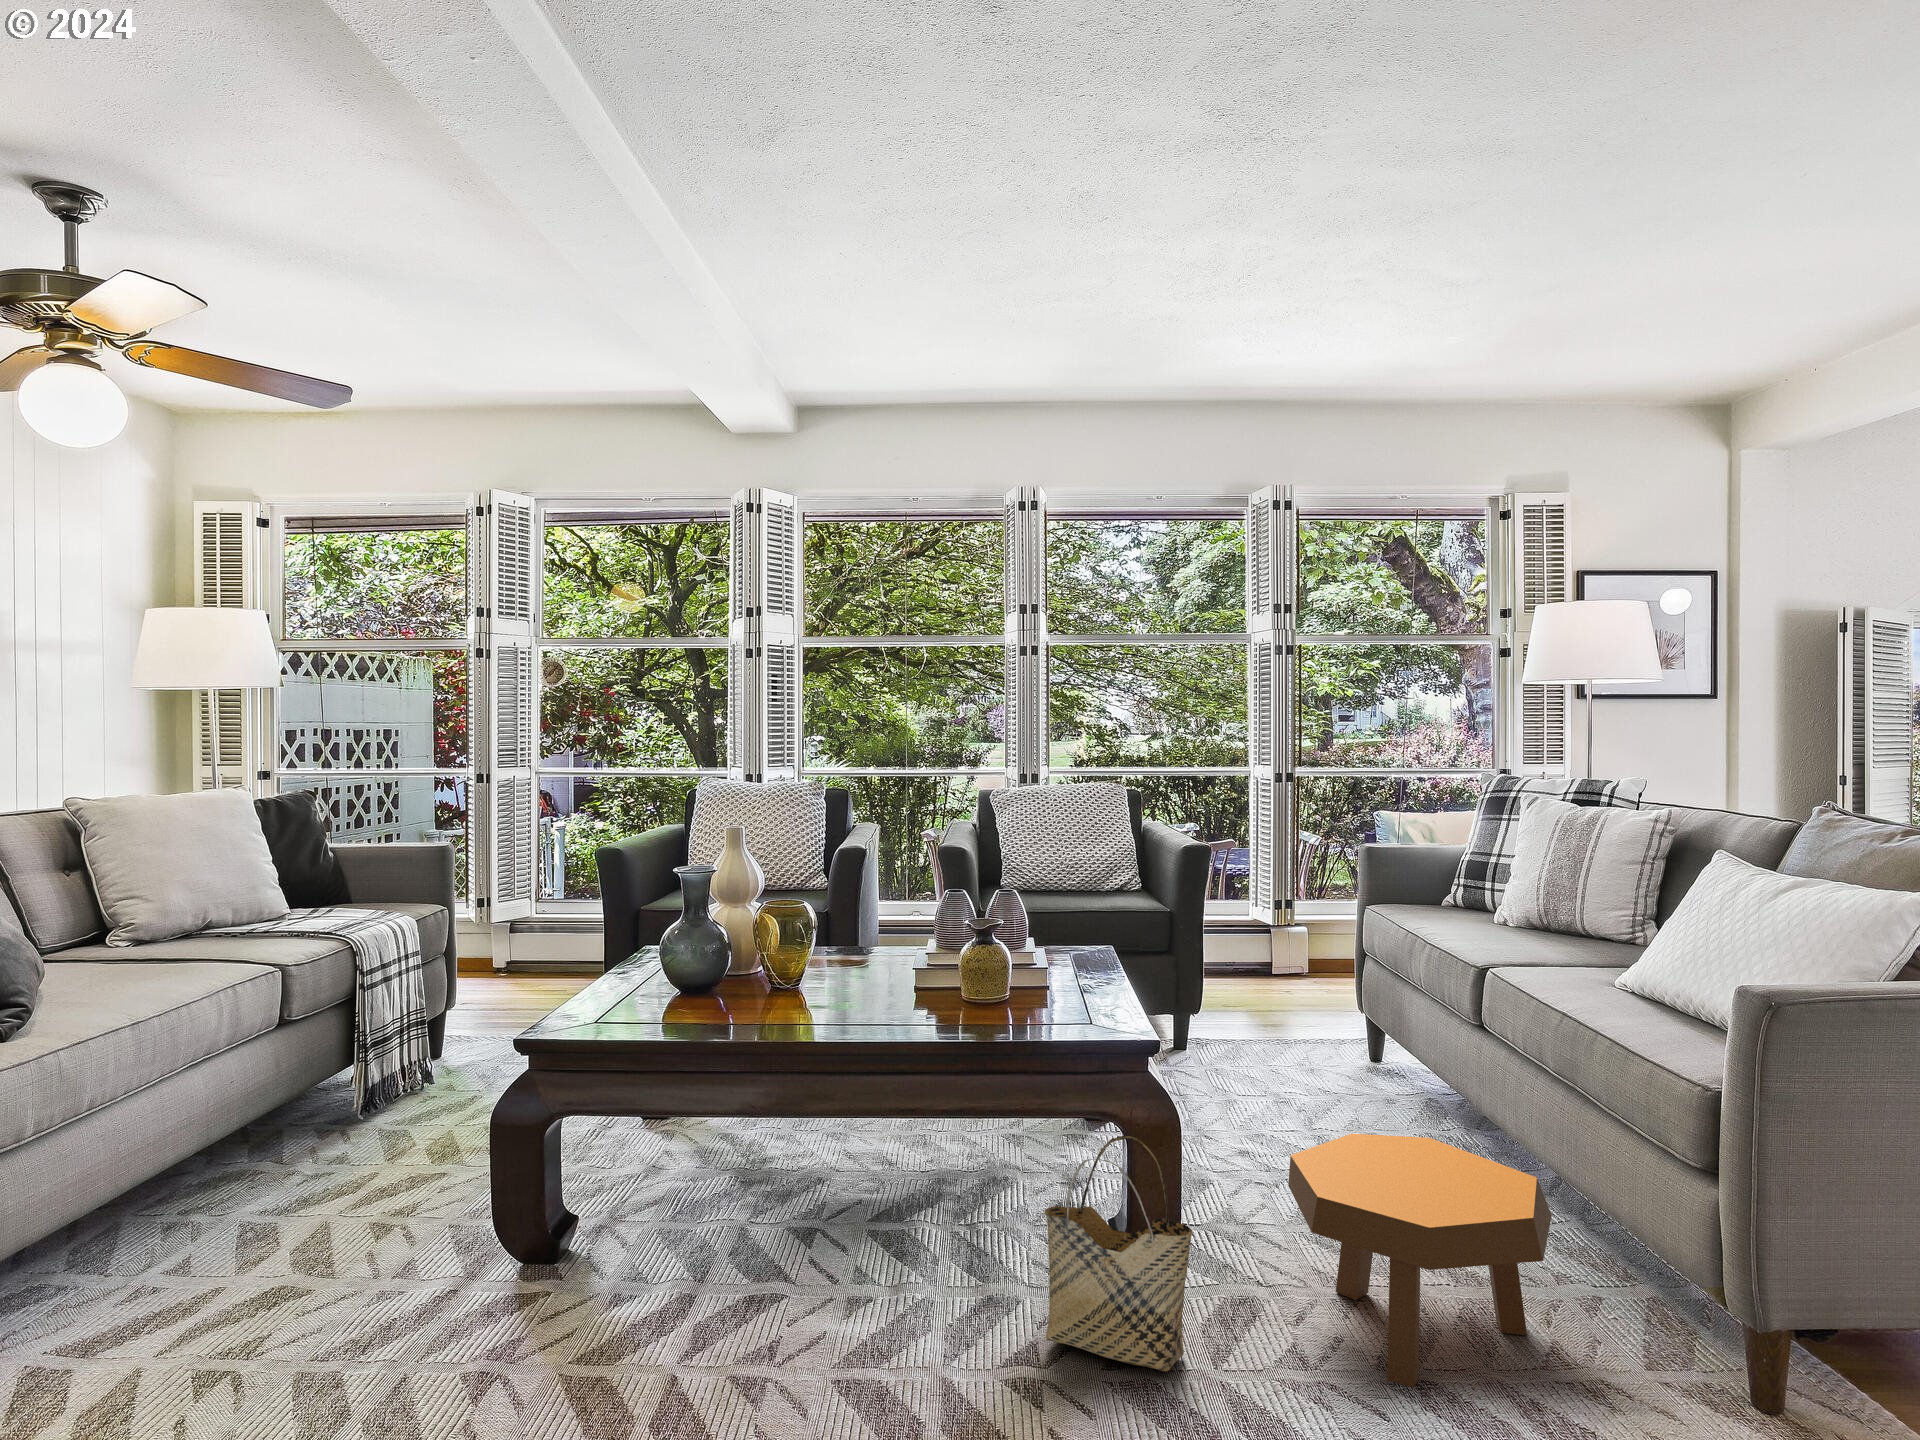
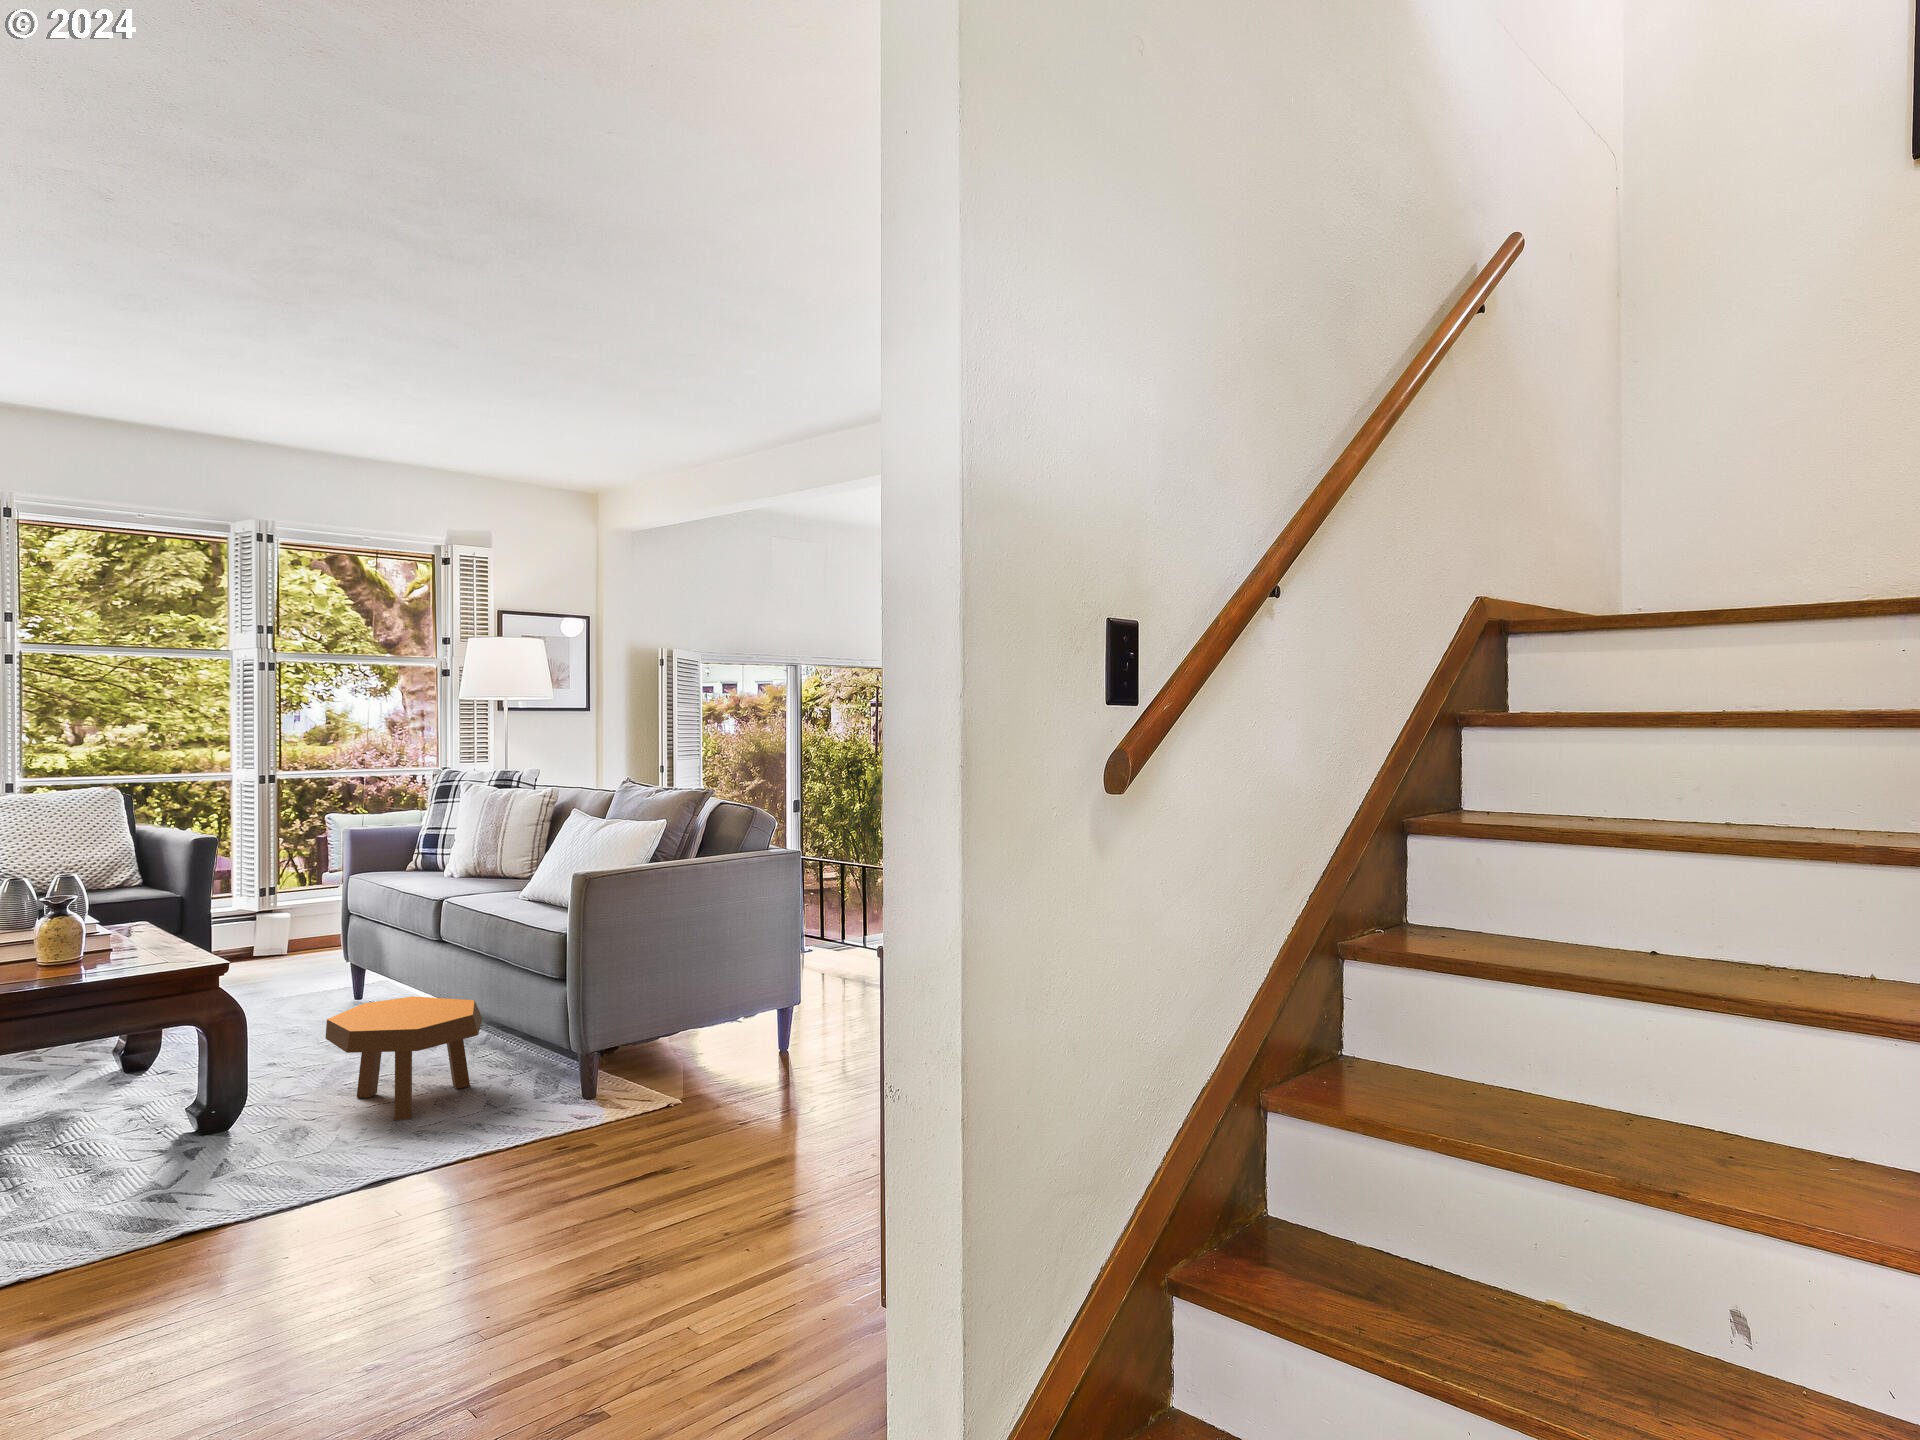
woven basket: present [1044,1135,1193,1371] -> none [162,1020,273,1160]

